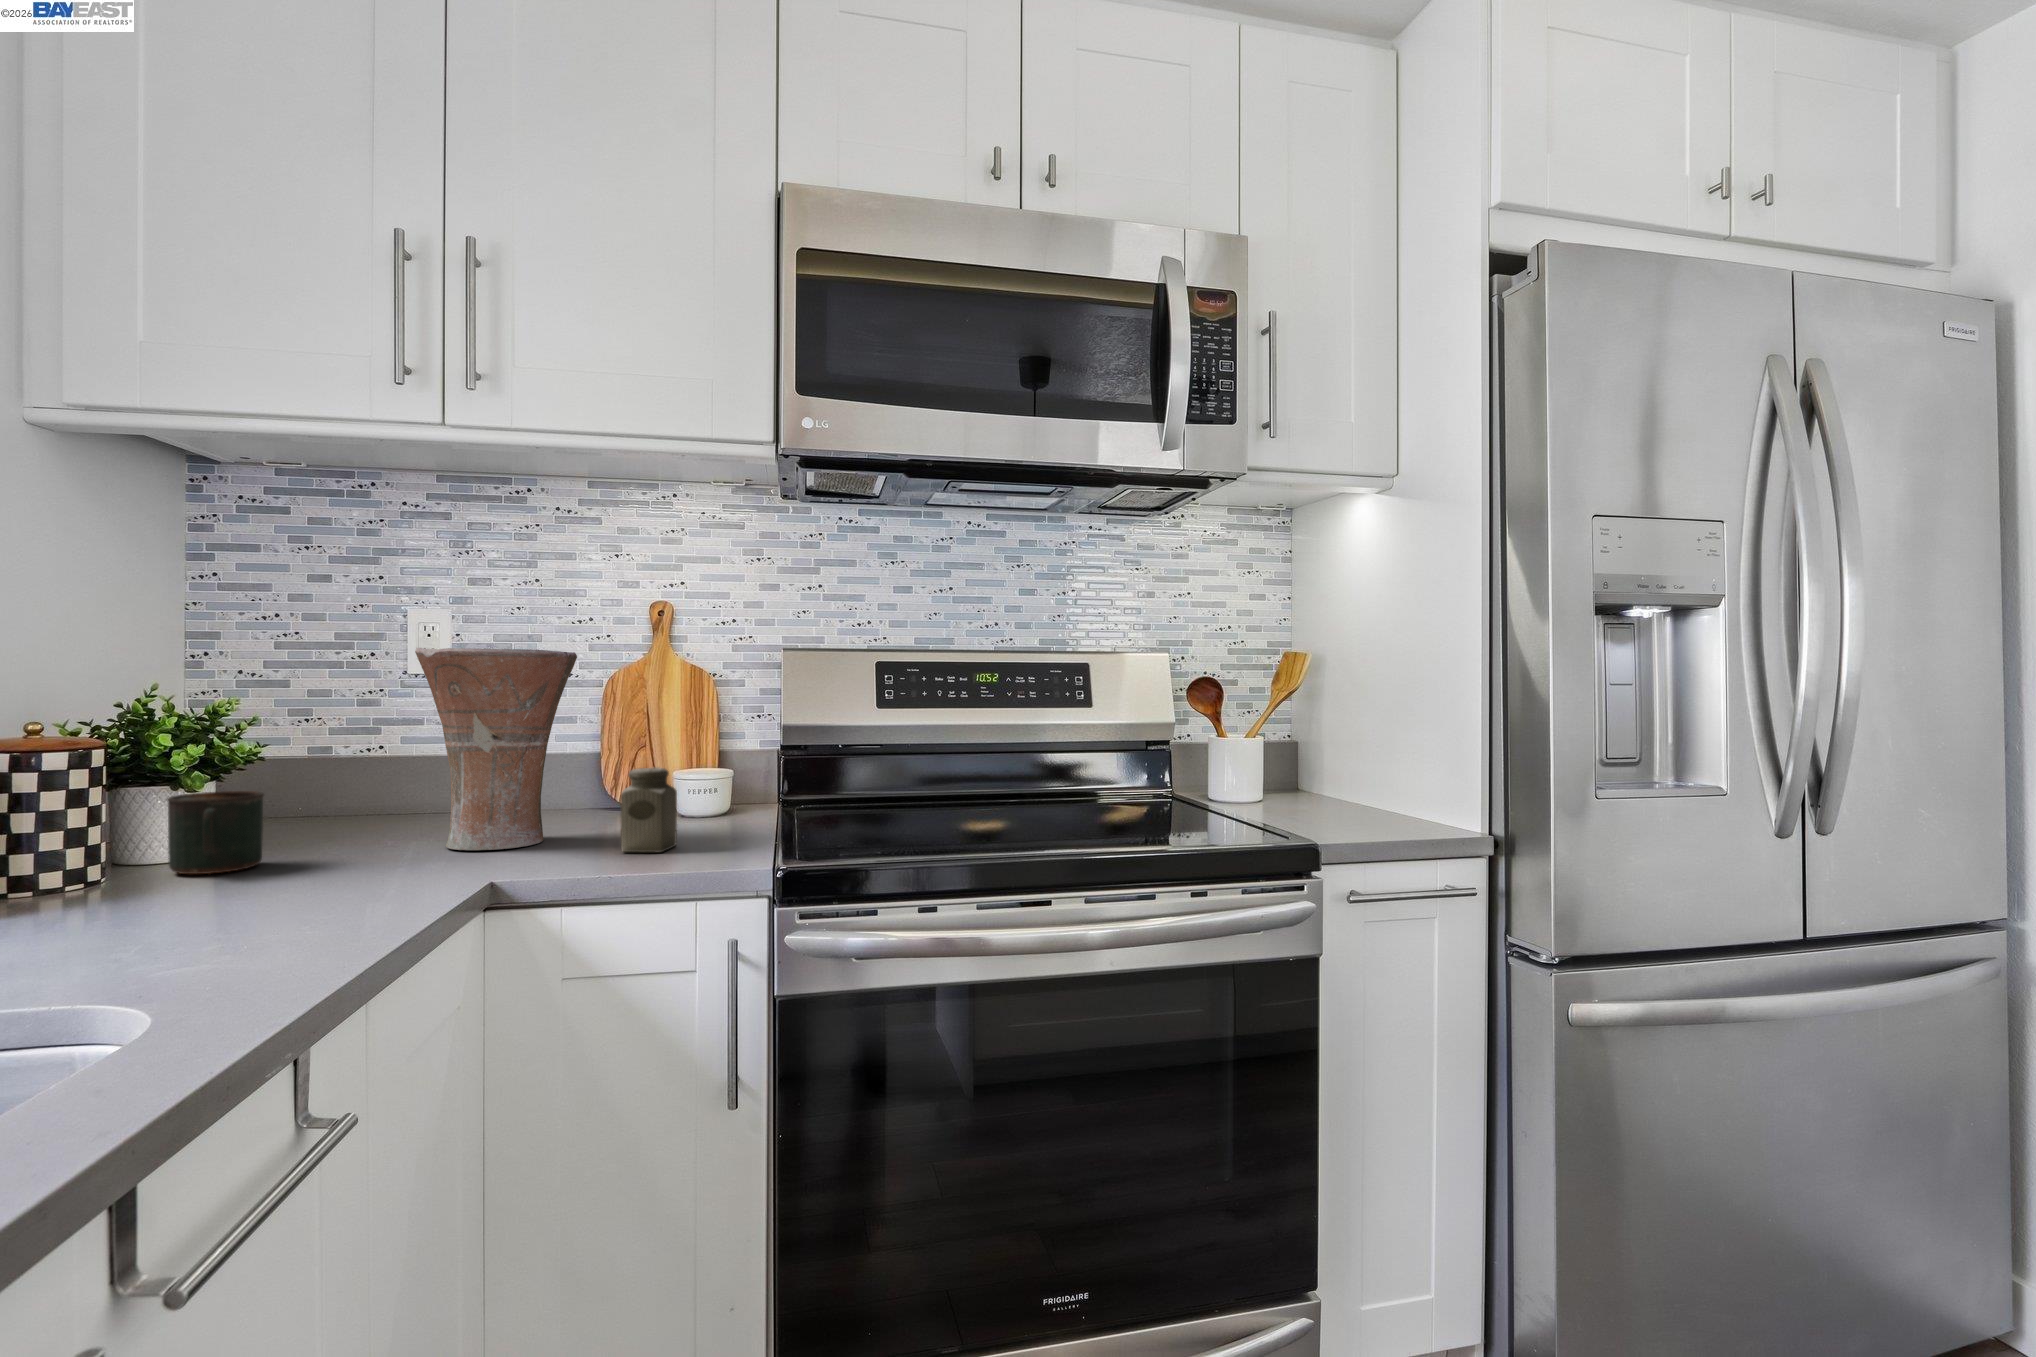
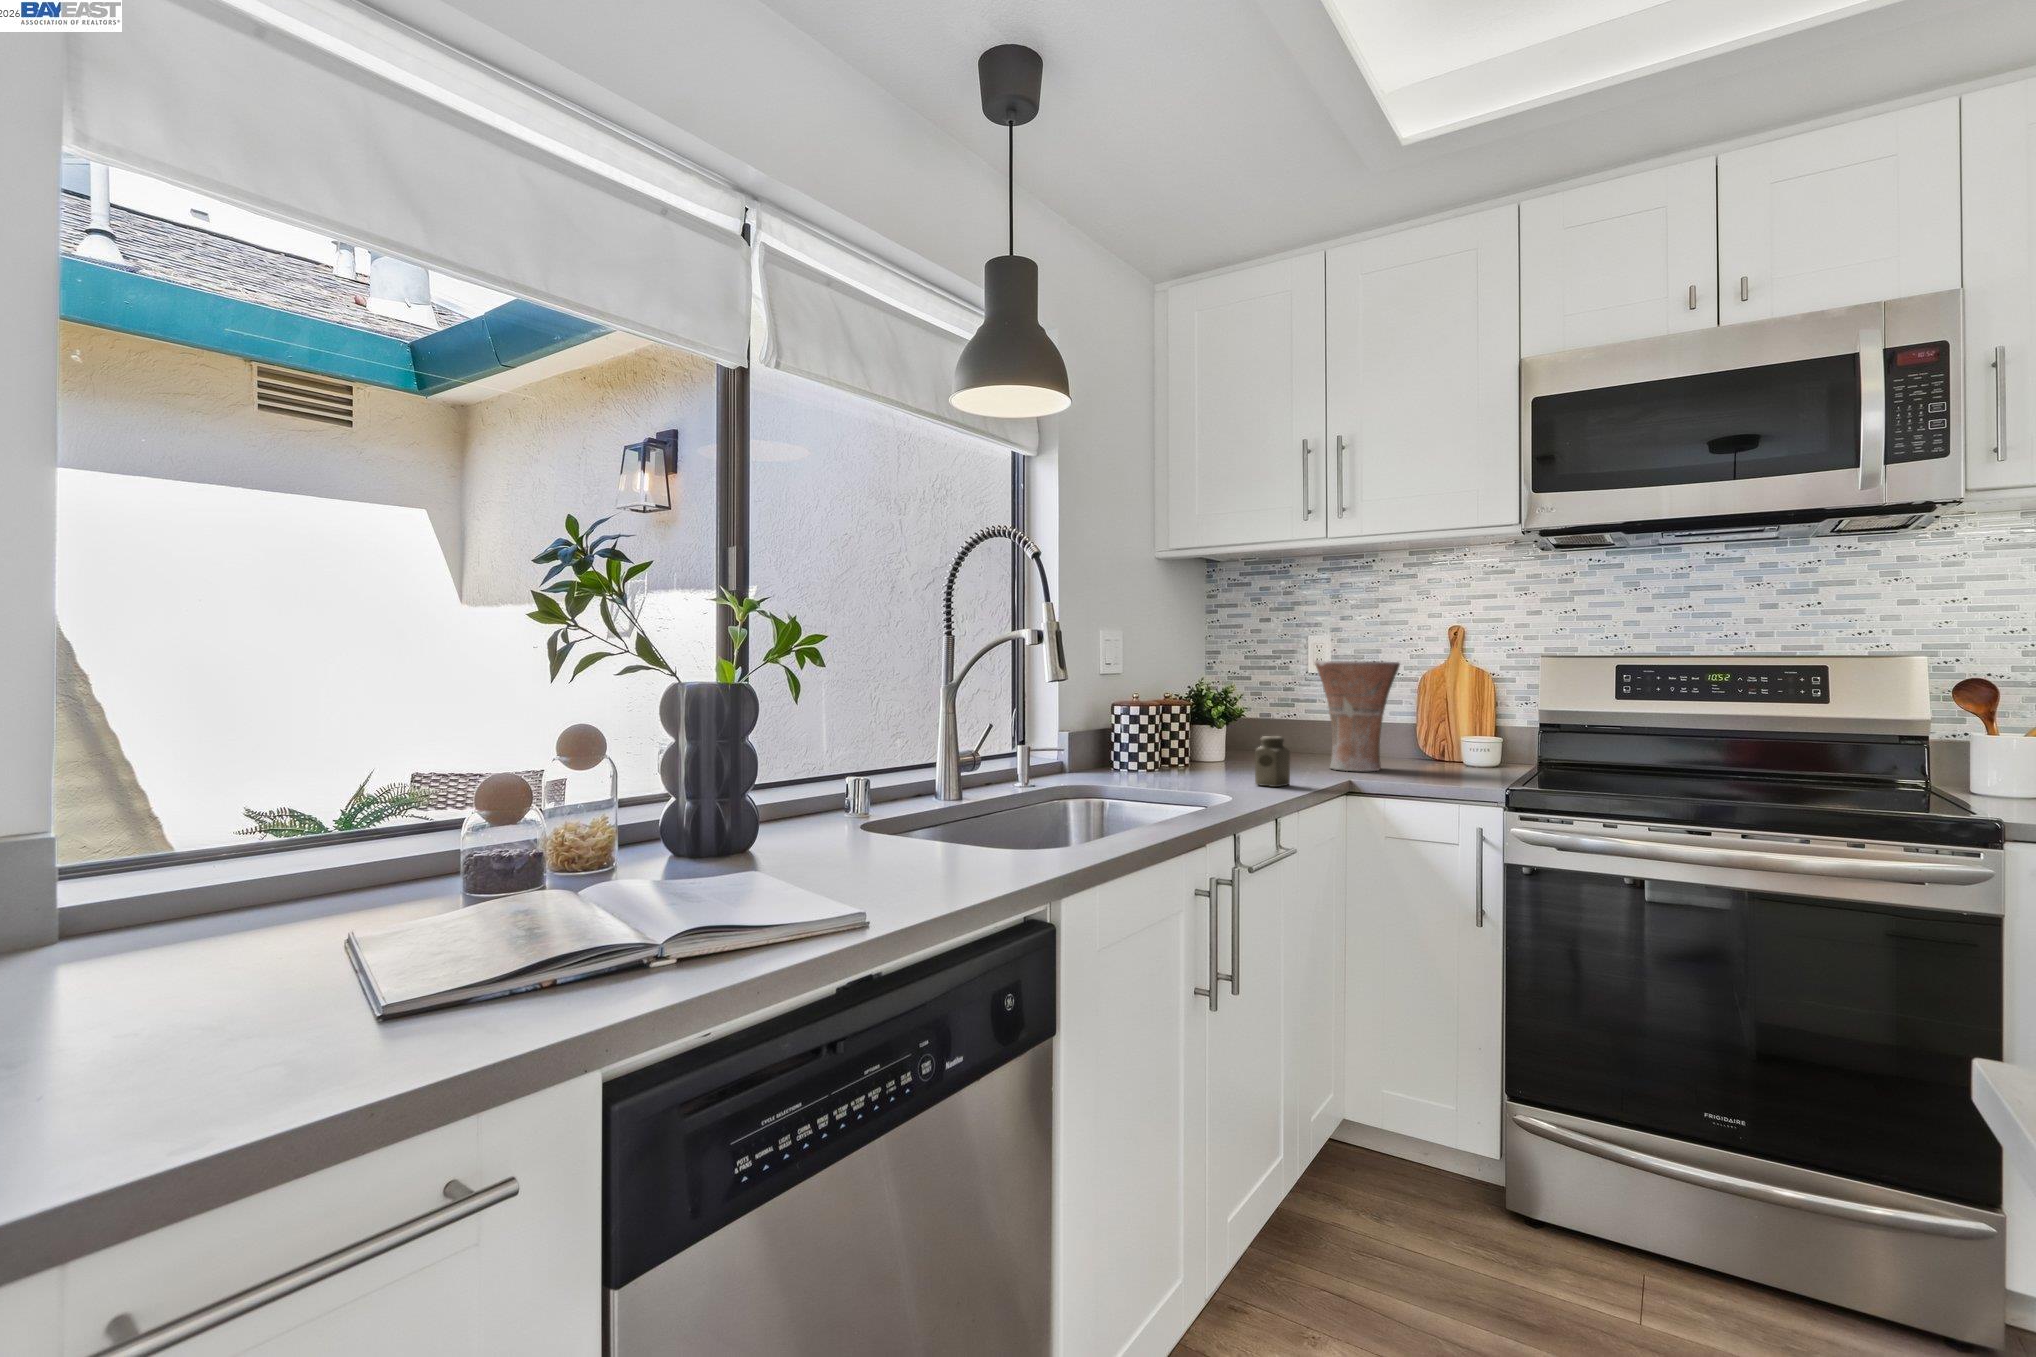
salt shaker: present [620,767,677,852] -> present [1255,736,1290,787]
mug: present [167,791,264,874] -> none [1210,731,1248,769]

